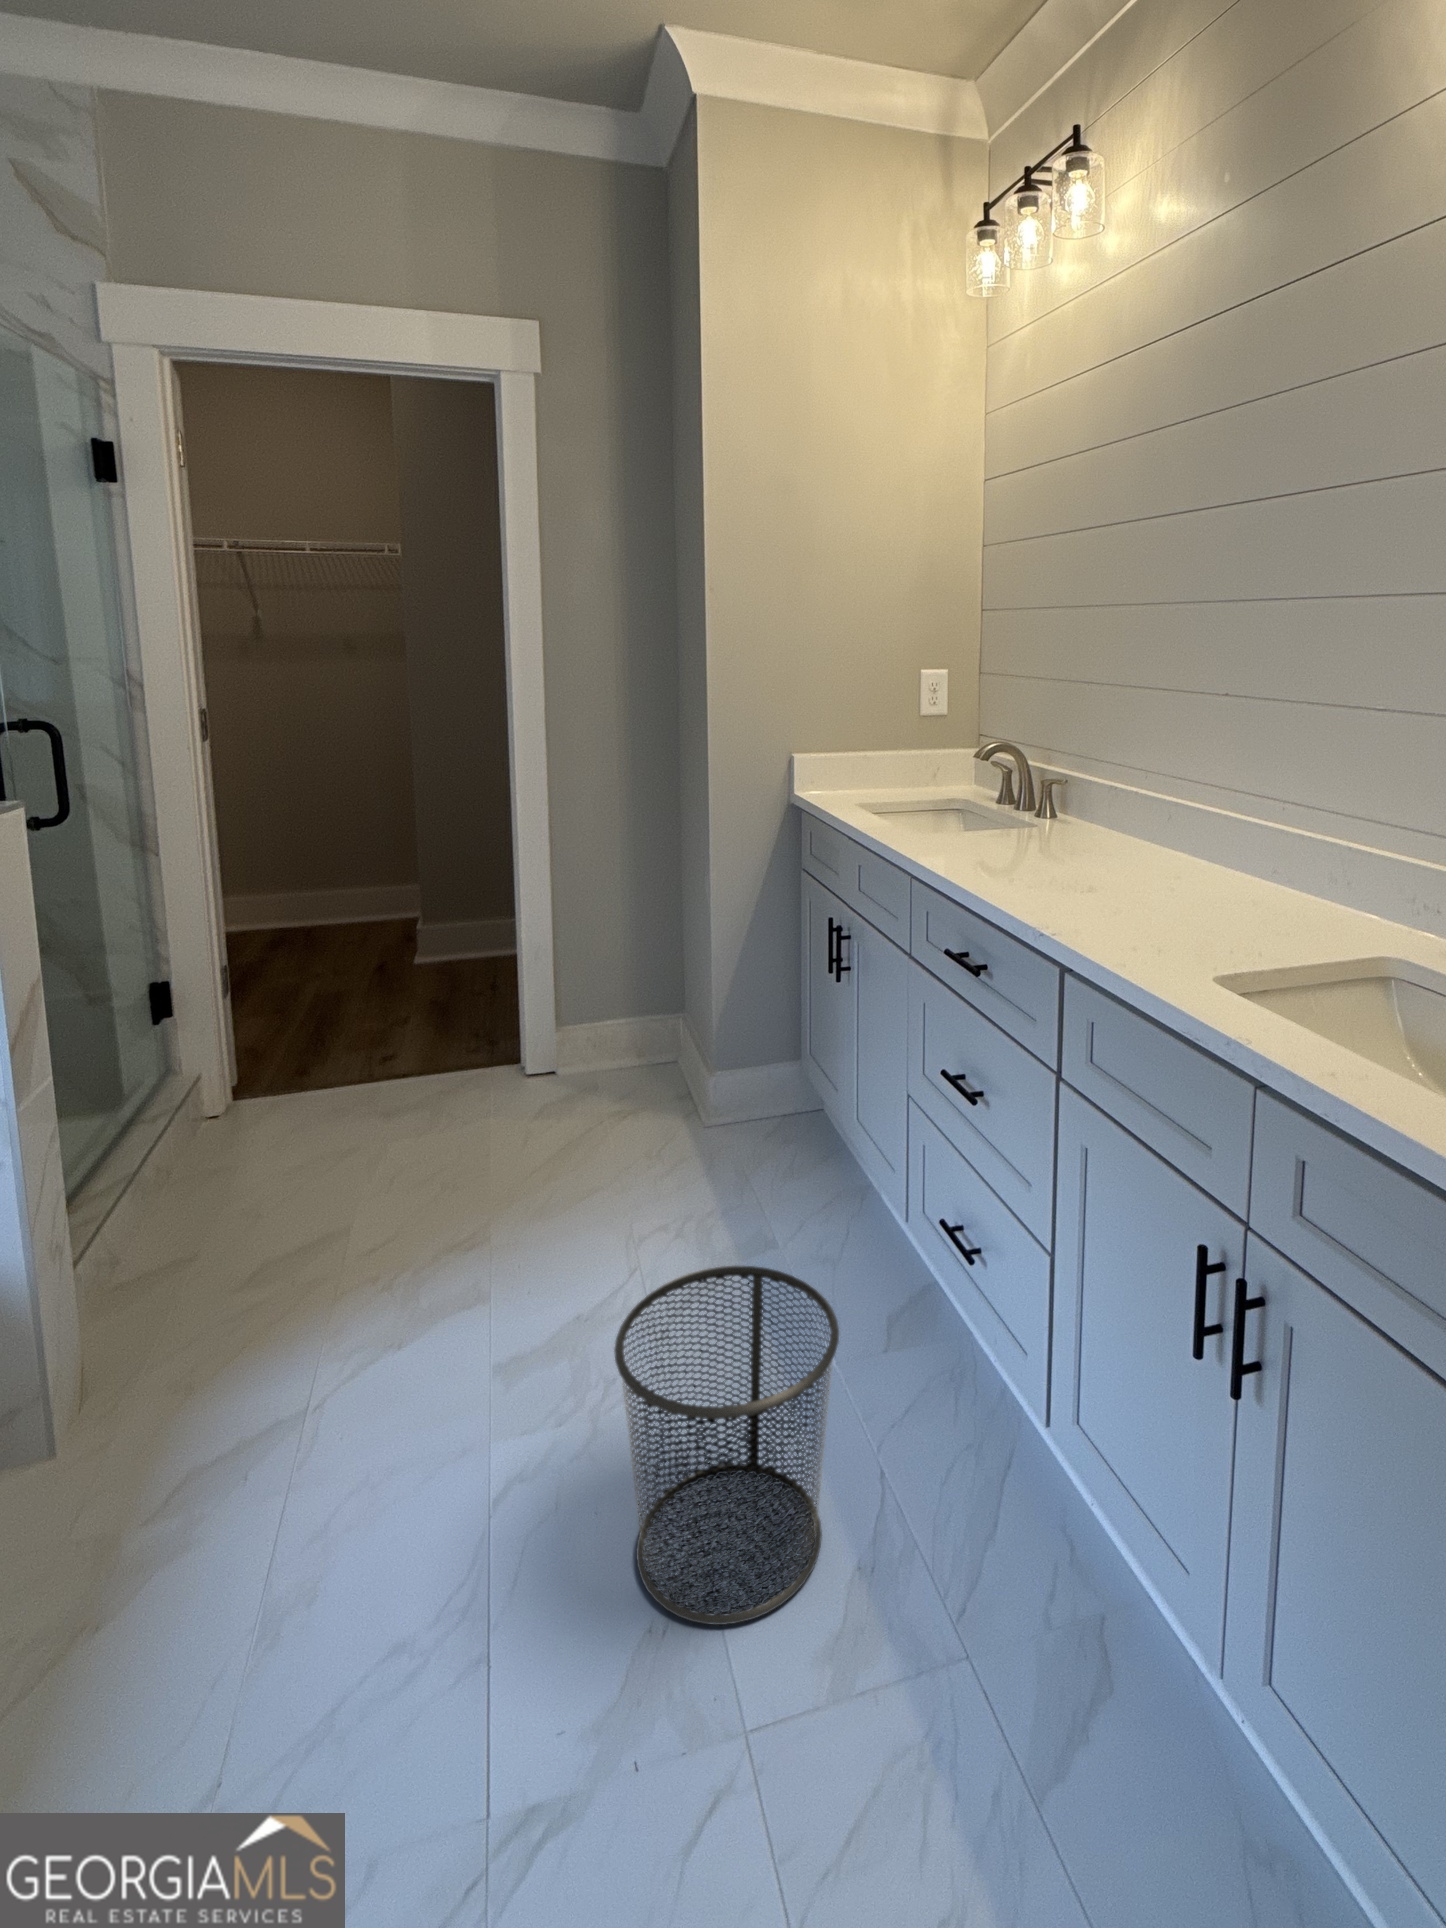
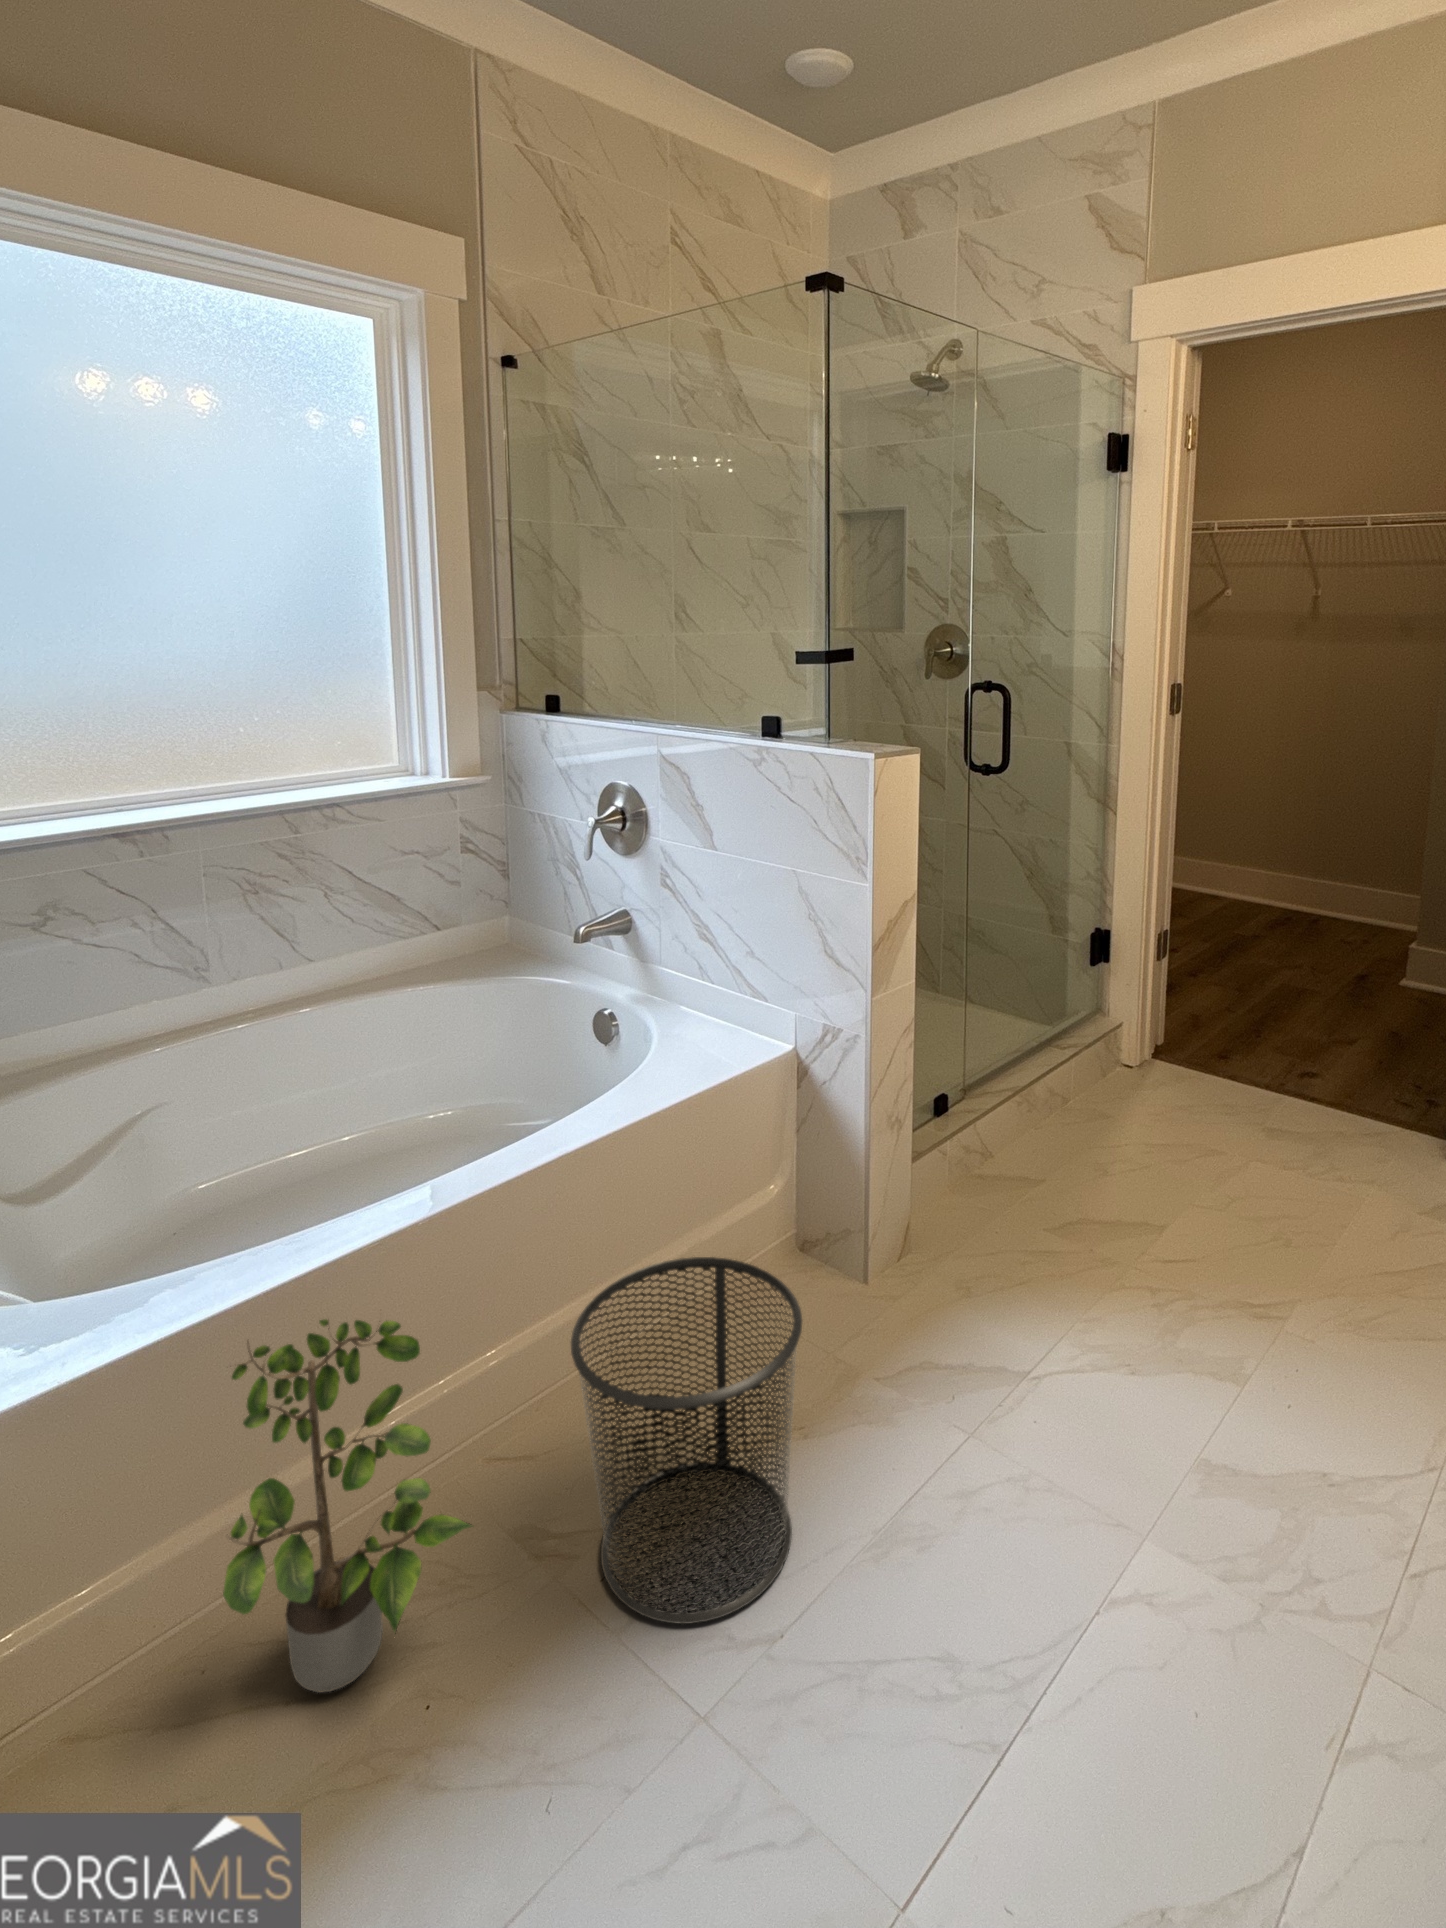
potted plant: none [271,1318,520,1692] -> present [223,1319,472,1693]

